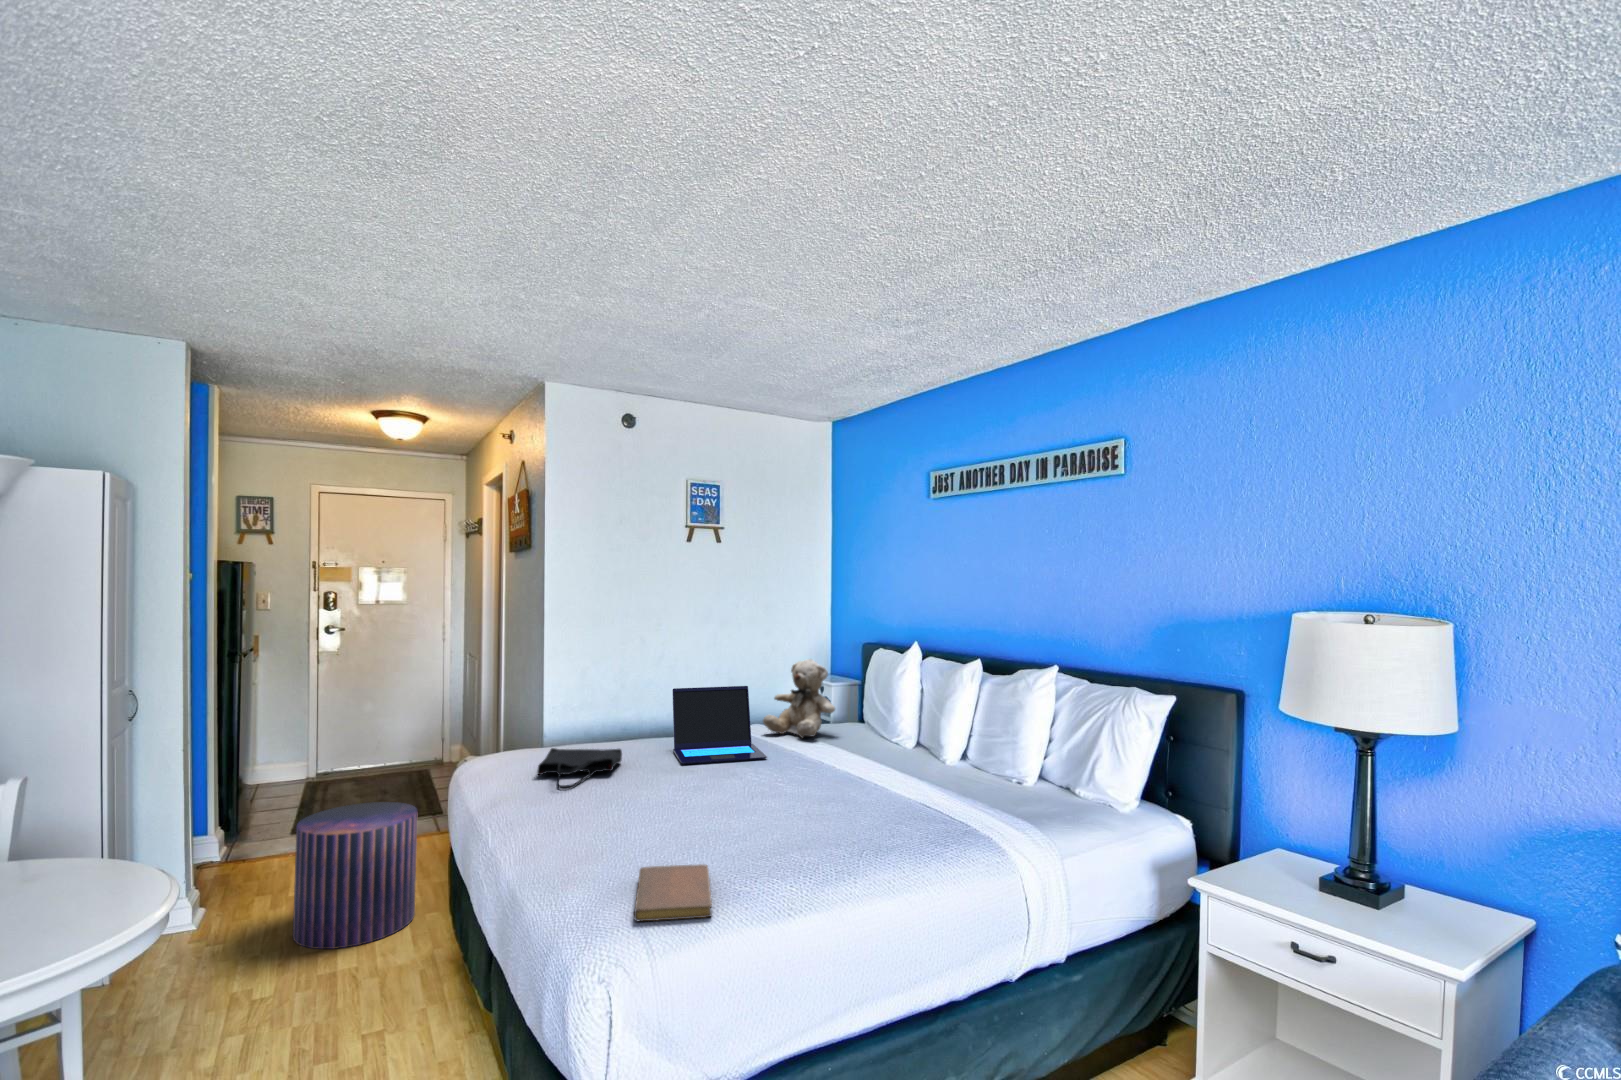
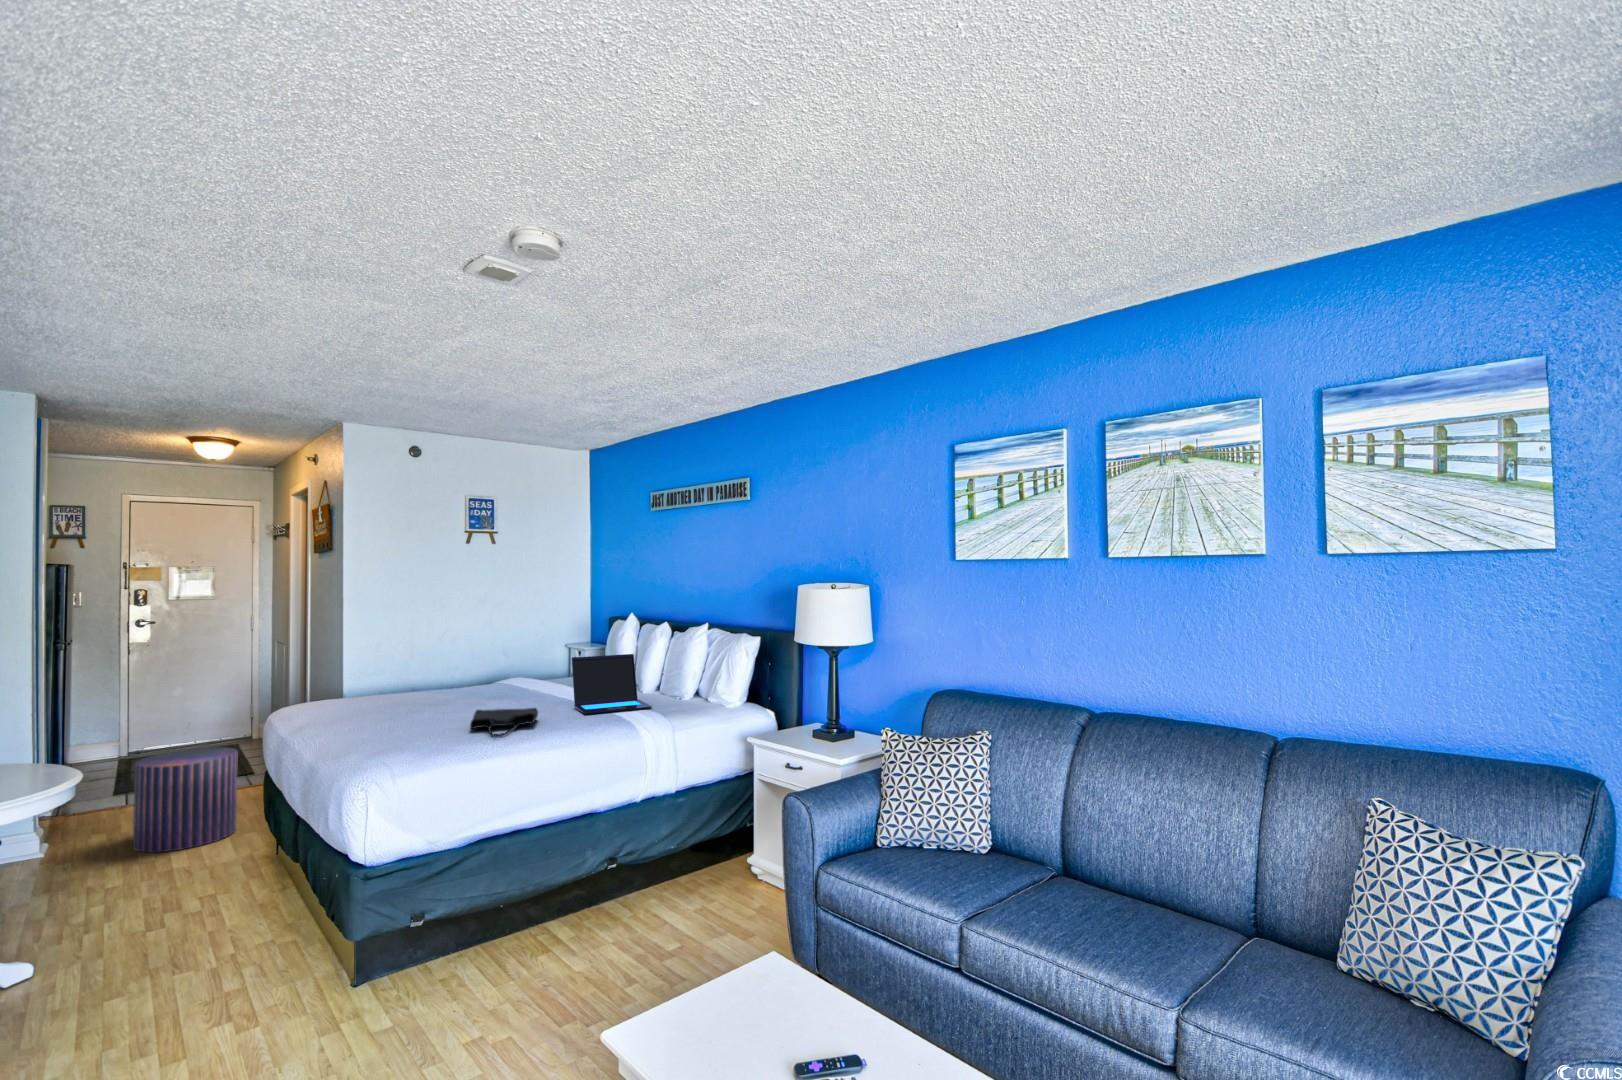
teddy bear: present [763,659,835,738] -> none [519,628,574,685]
laptop: present [672,686,767,765] -> present [572,654,652,715]
tote bag: present [537,748,622,790] -> present [470,708,538,737]
notebook: present [634,864,712,921] -> none [385,736,438,758]

